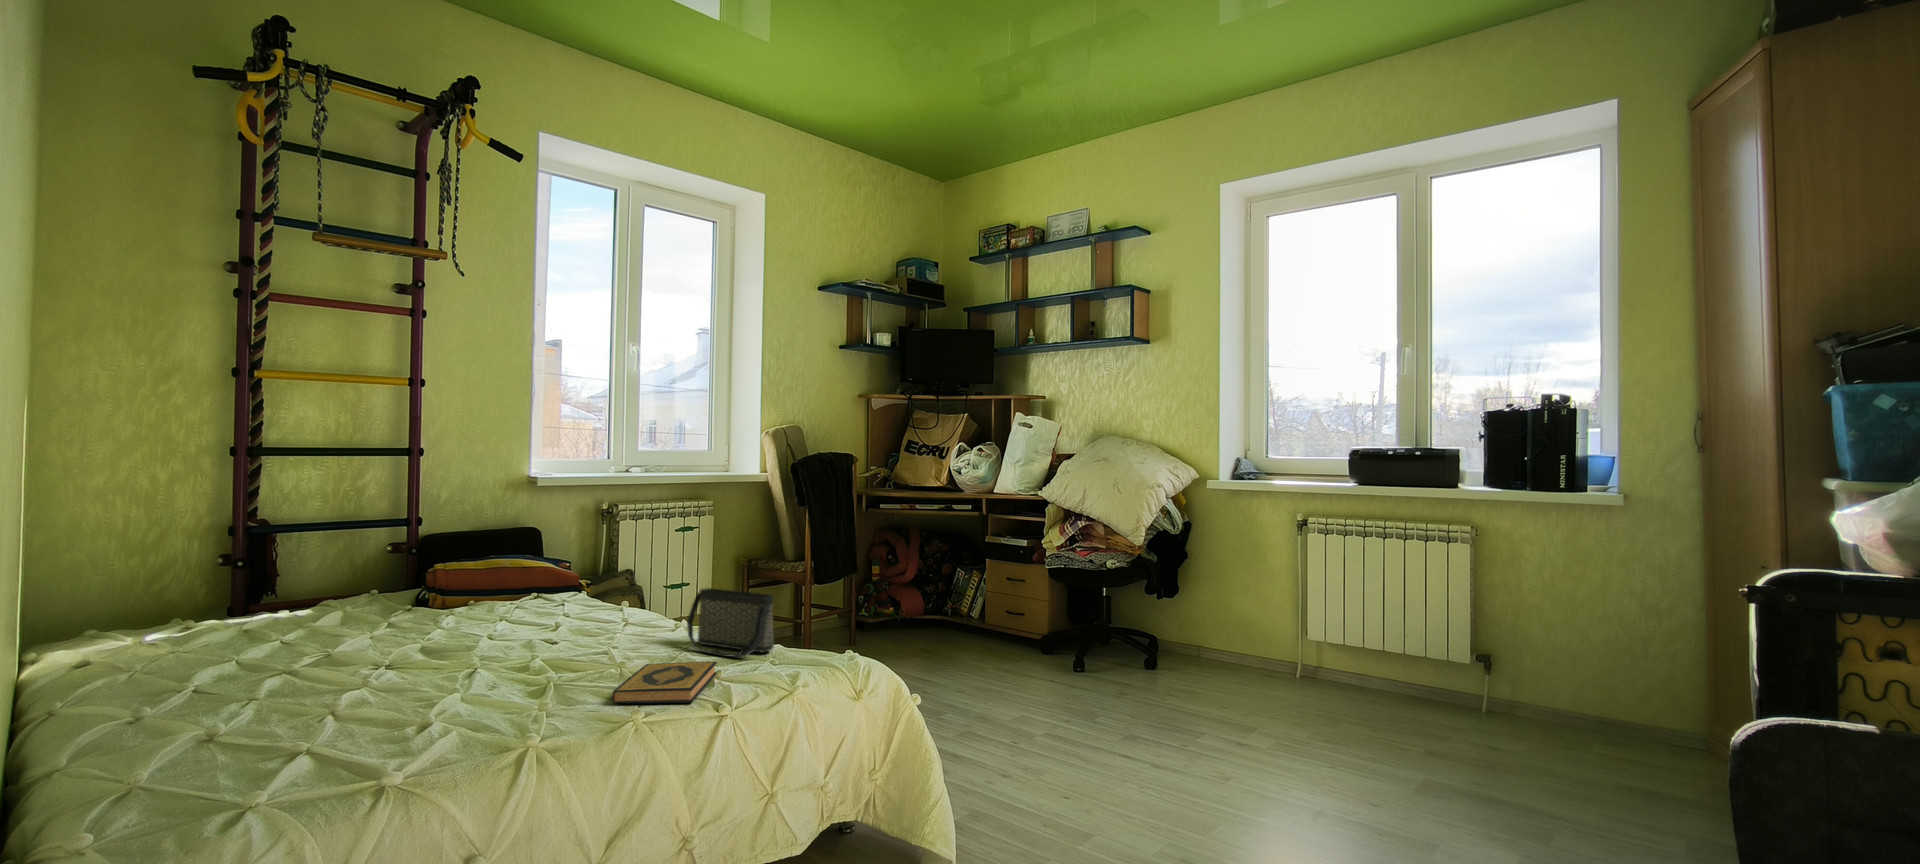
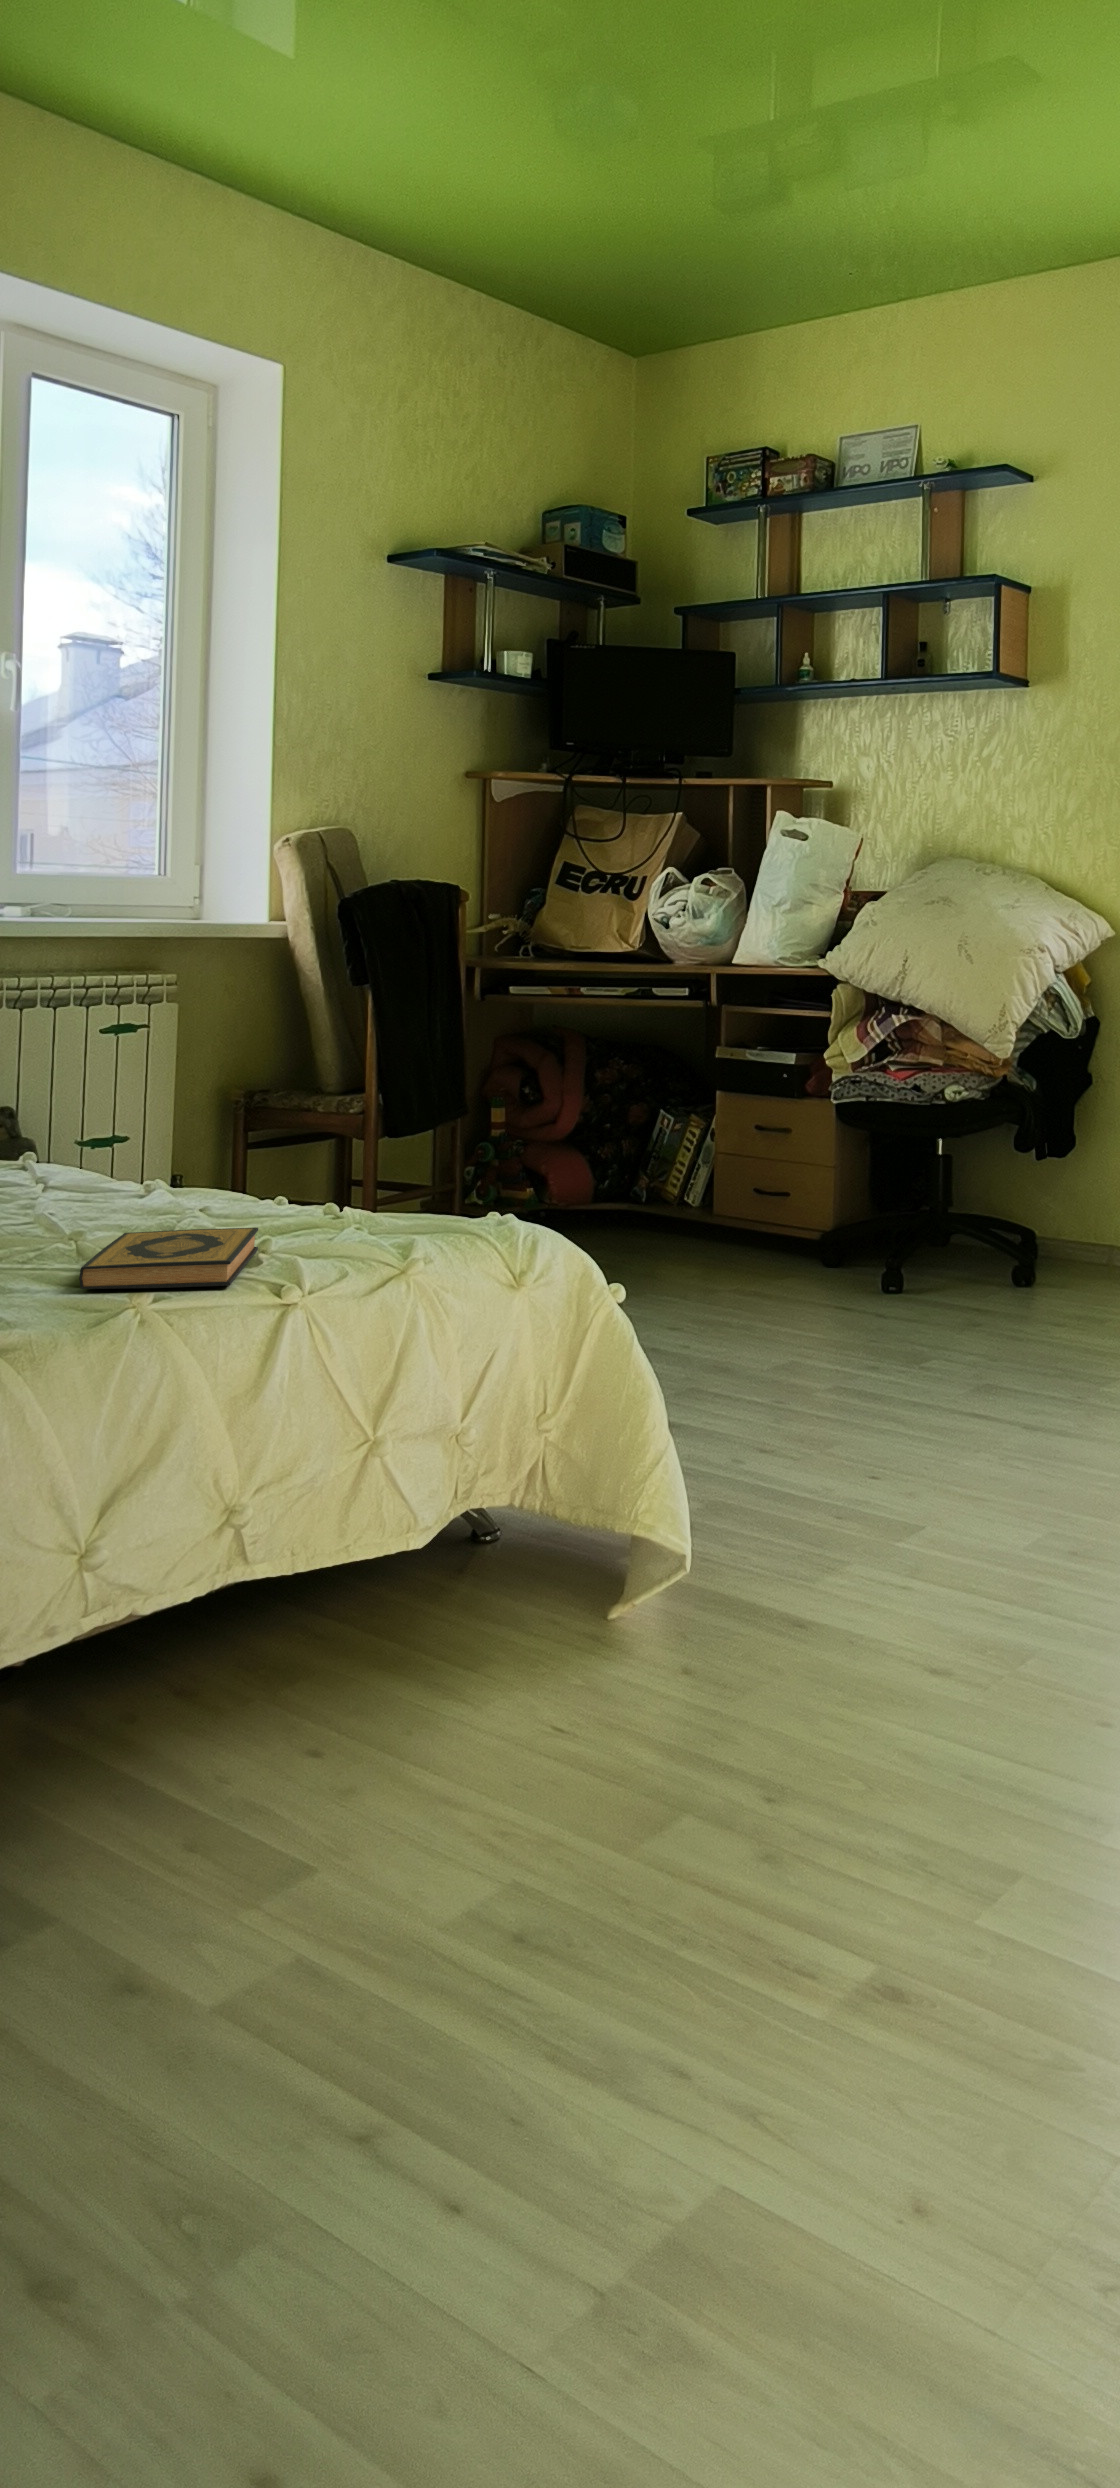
handbag: present [687,588,774,657] -> none [185,1107,355,1225]

